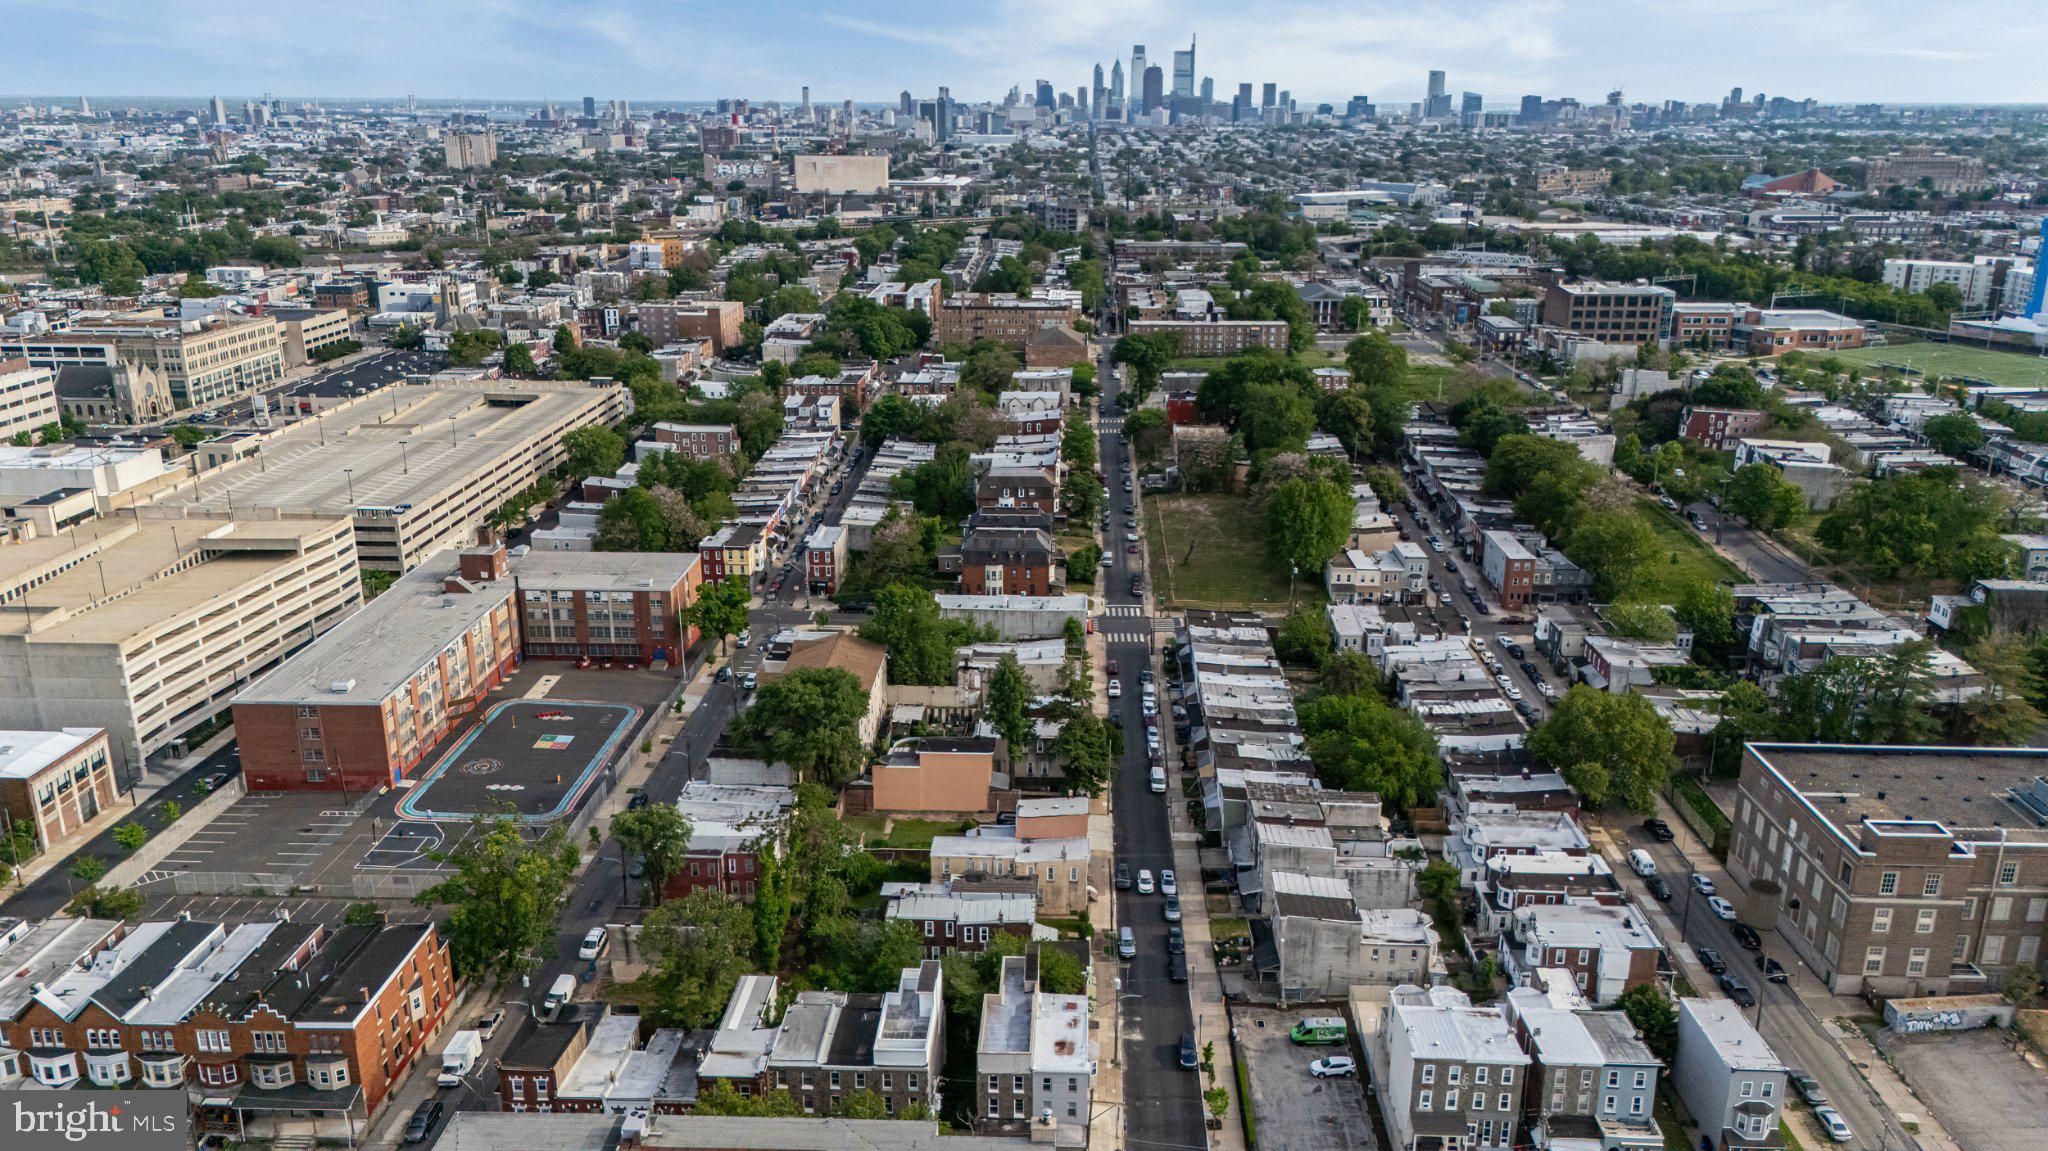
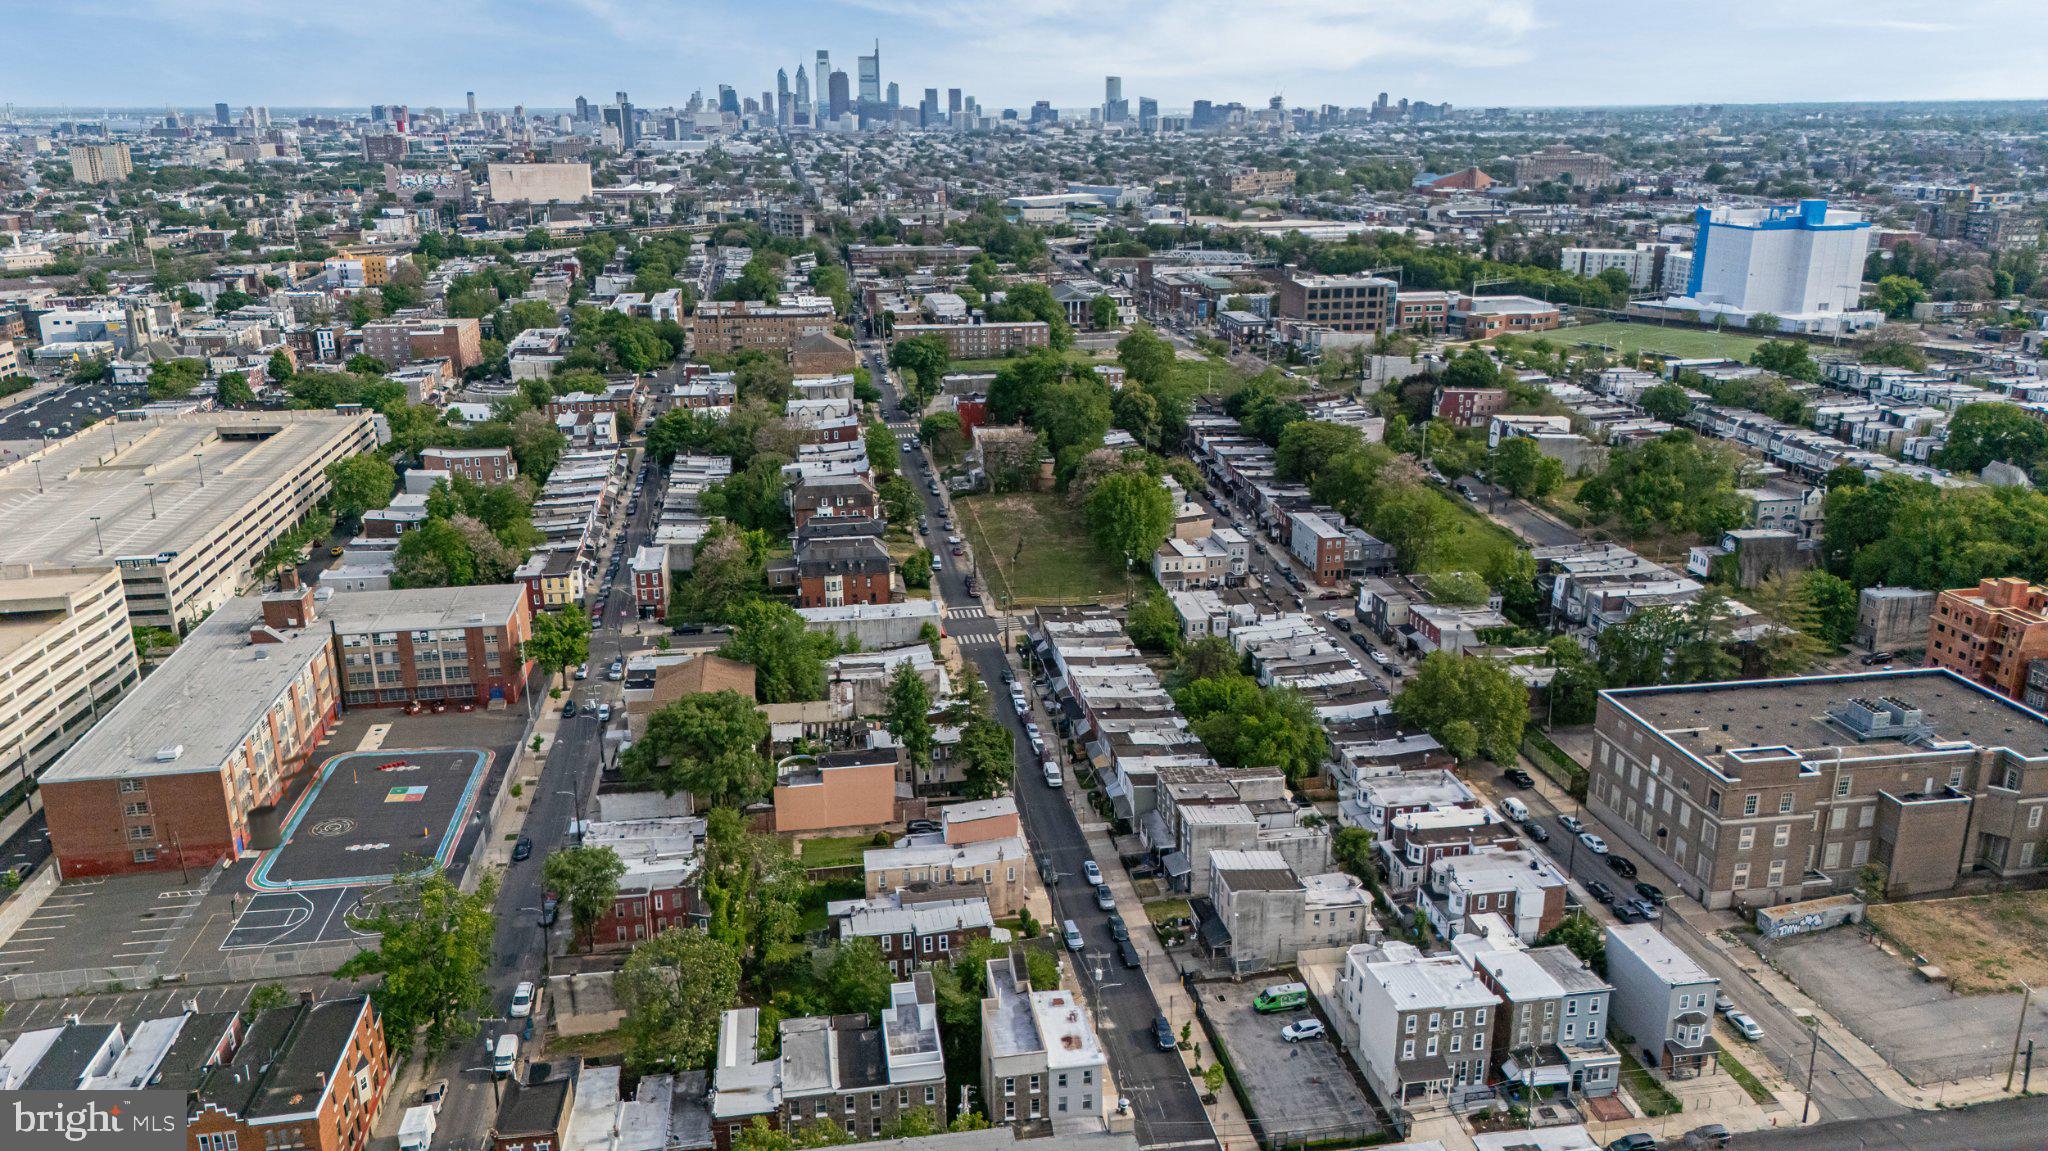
trash can: present [1743,879,1783,930] -> present [246,805,282,850]

